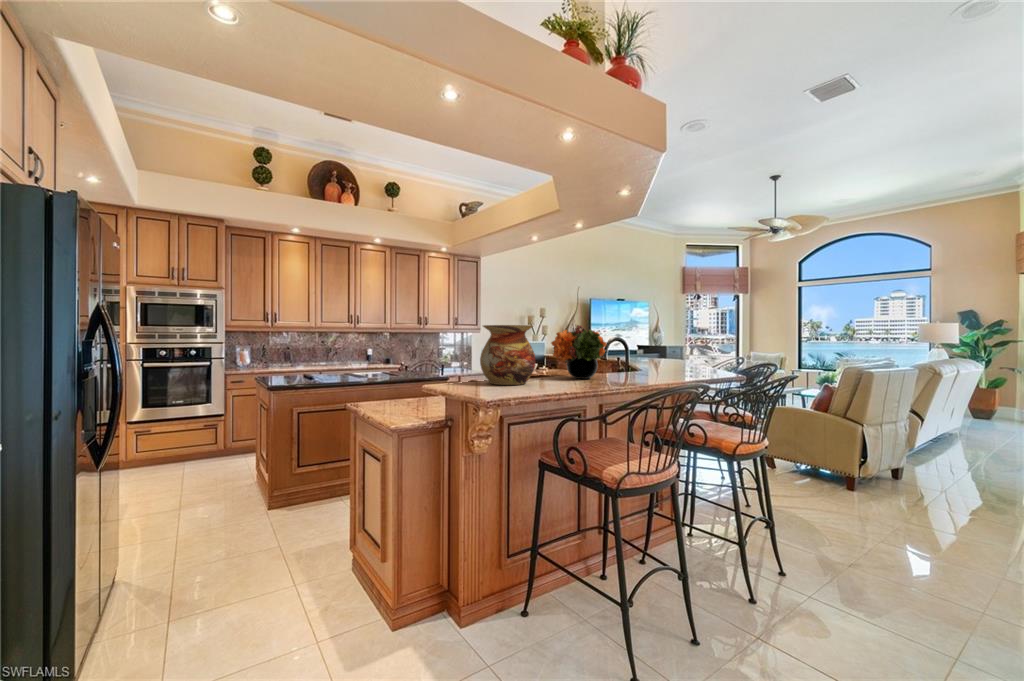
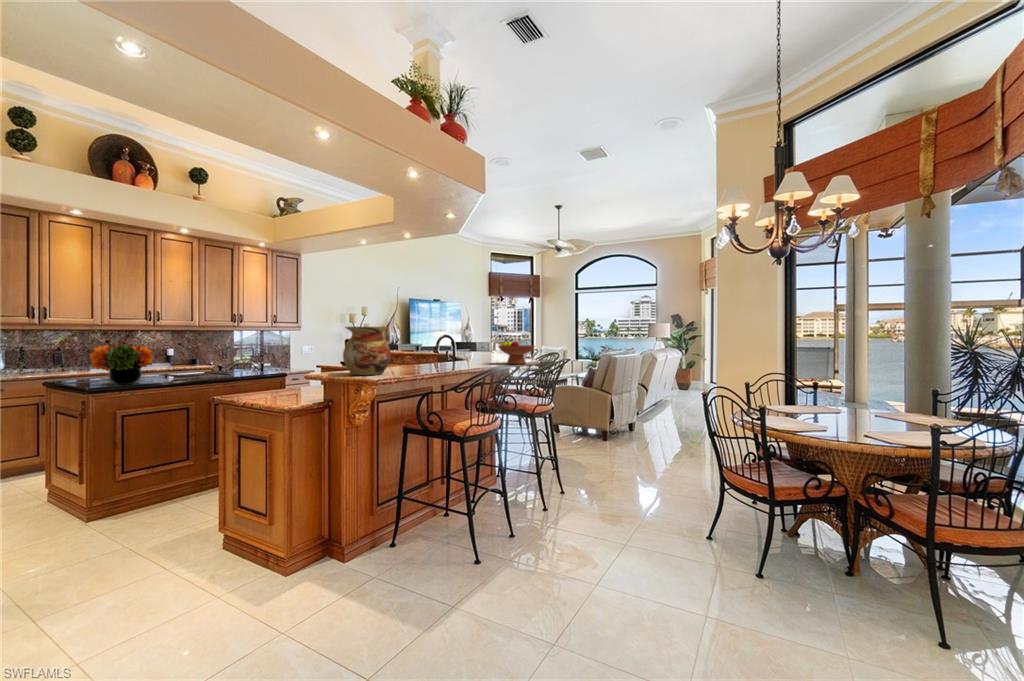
flower arrangement: present [551,325,607,379] -> present [90,341,153,385]
fruit bowl: none [683,342,740,377] -> present [498,339,535,364]

